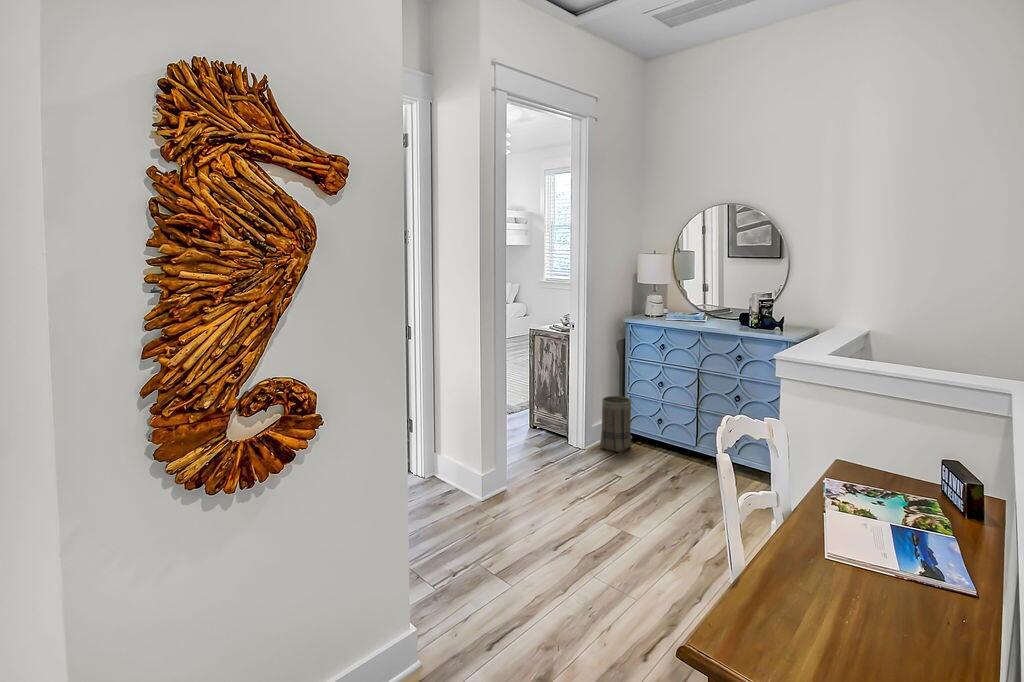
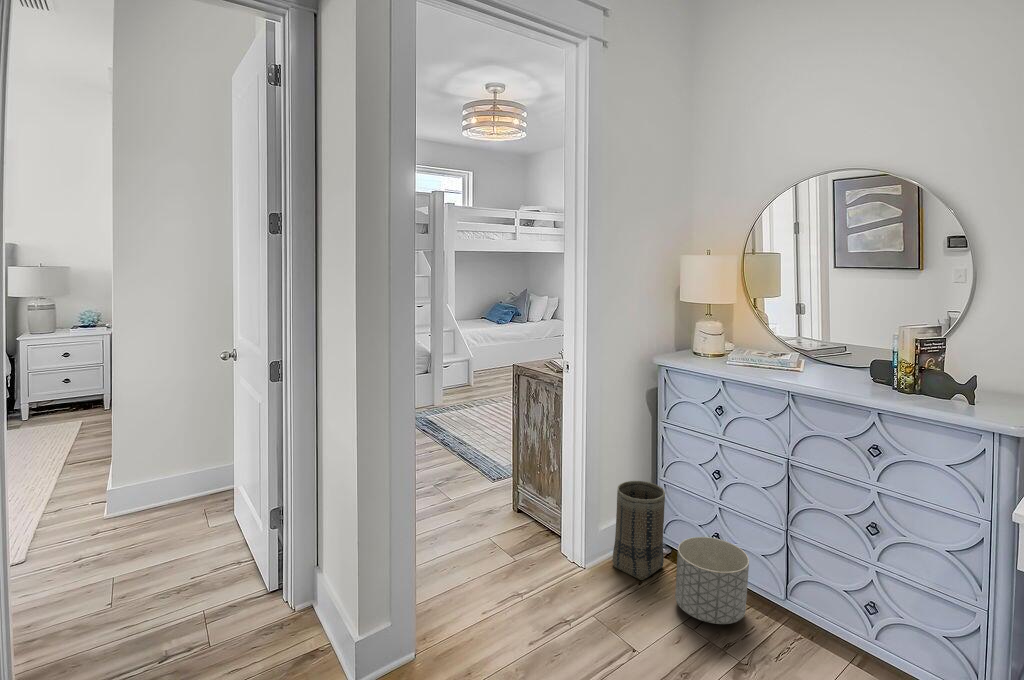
planter: none [639,422,679,465] -> present [675,537,749,624]

